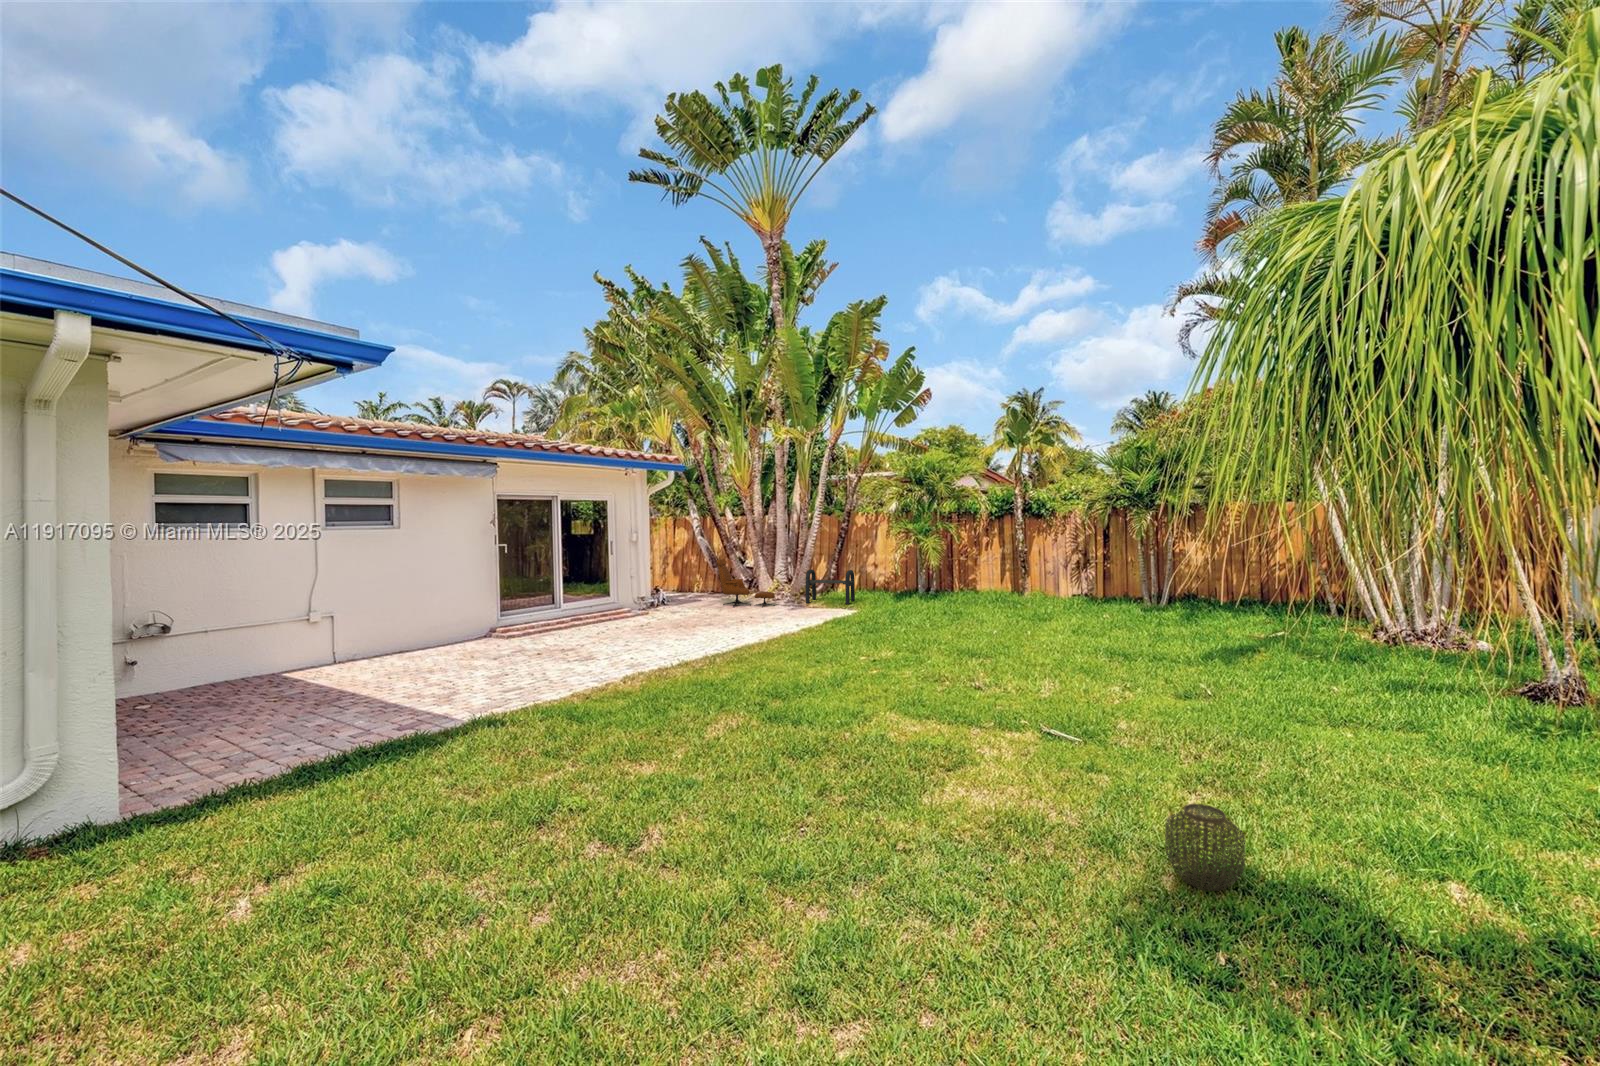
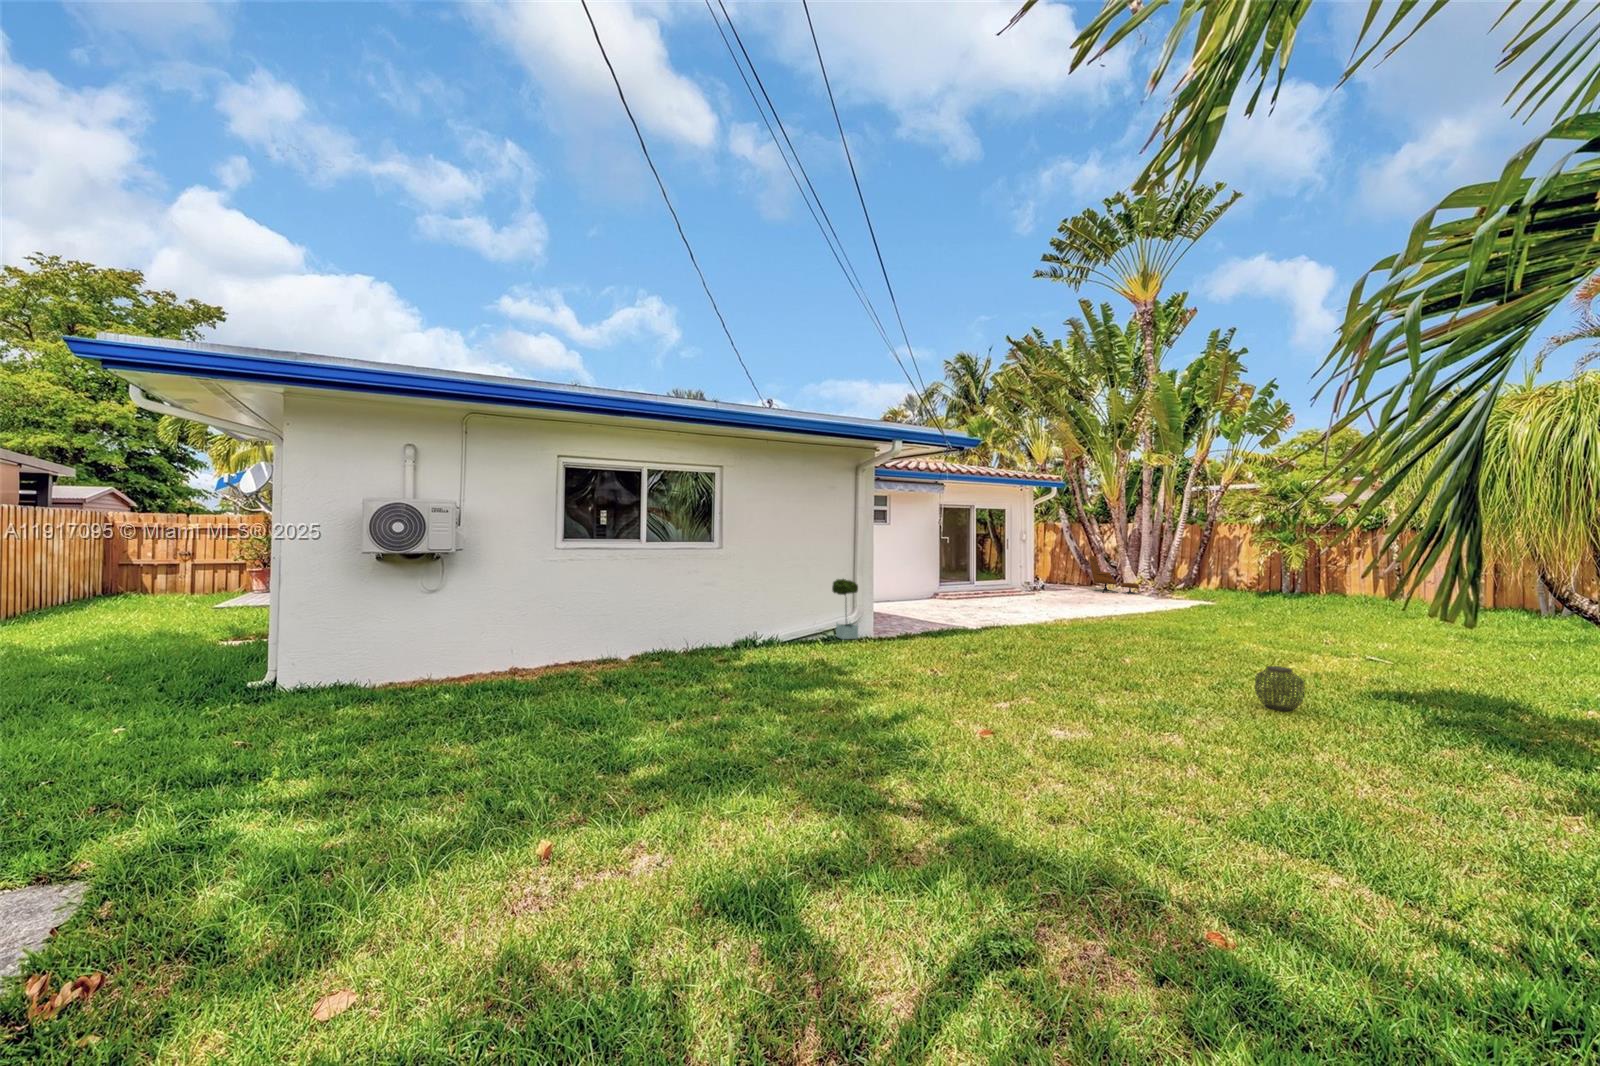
bench: present [806,569,855,604] -> none [1167,568,1215,598]
potted tree: none [23,702,119,857] -> present [832,579,858,639]
woven basket: present [1165,804,1246,891] -> present [1255,666,1304,711]

